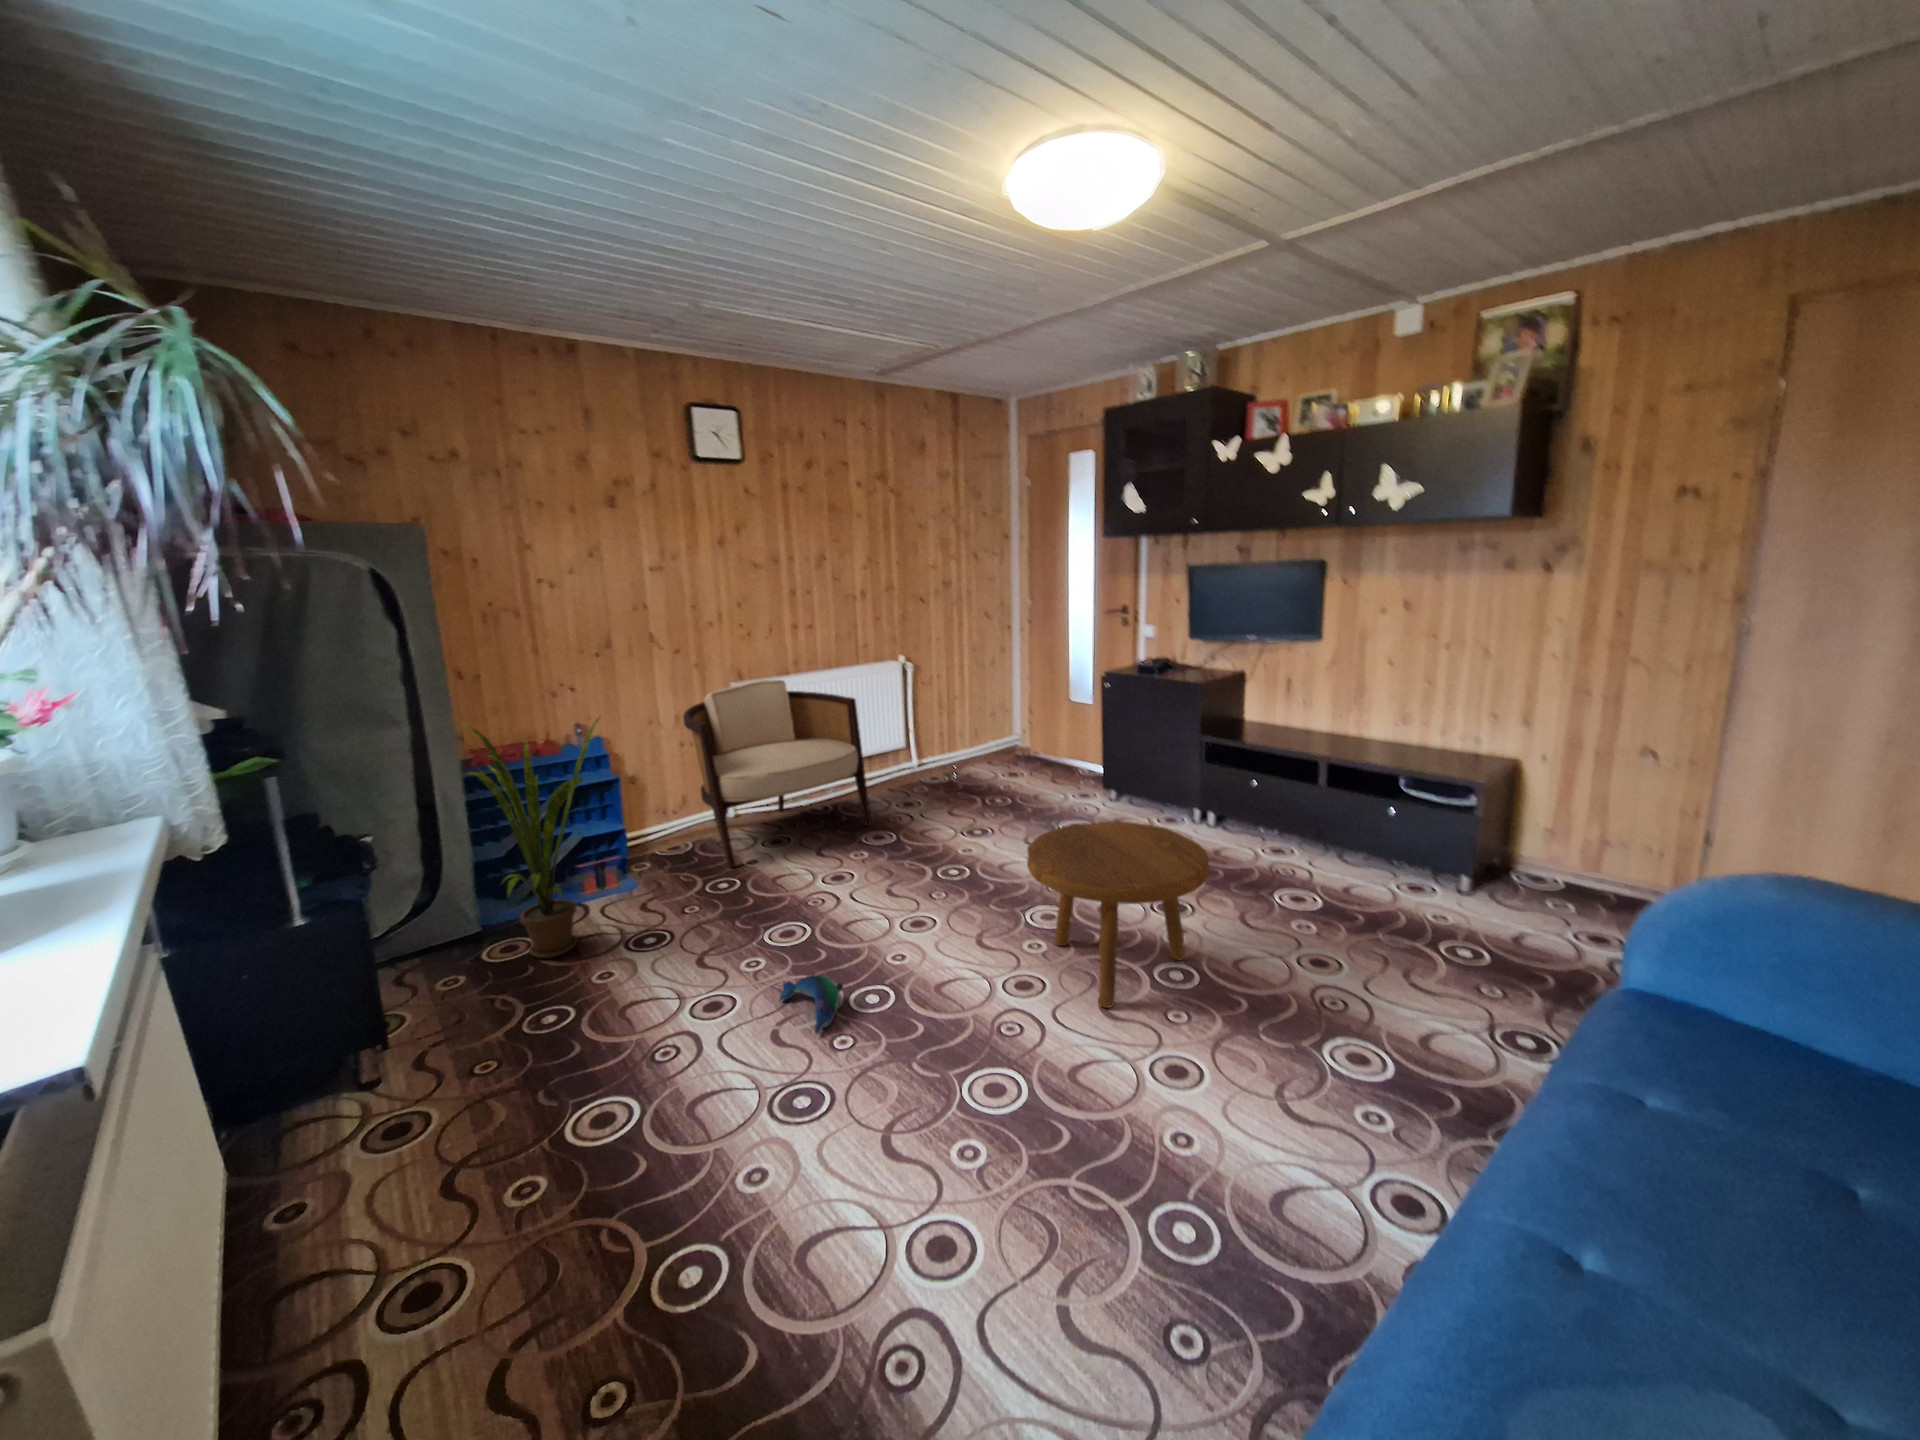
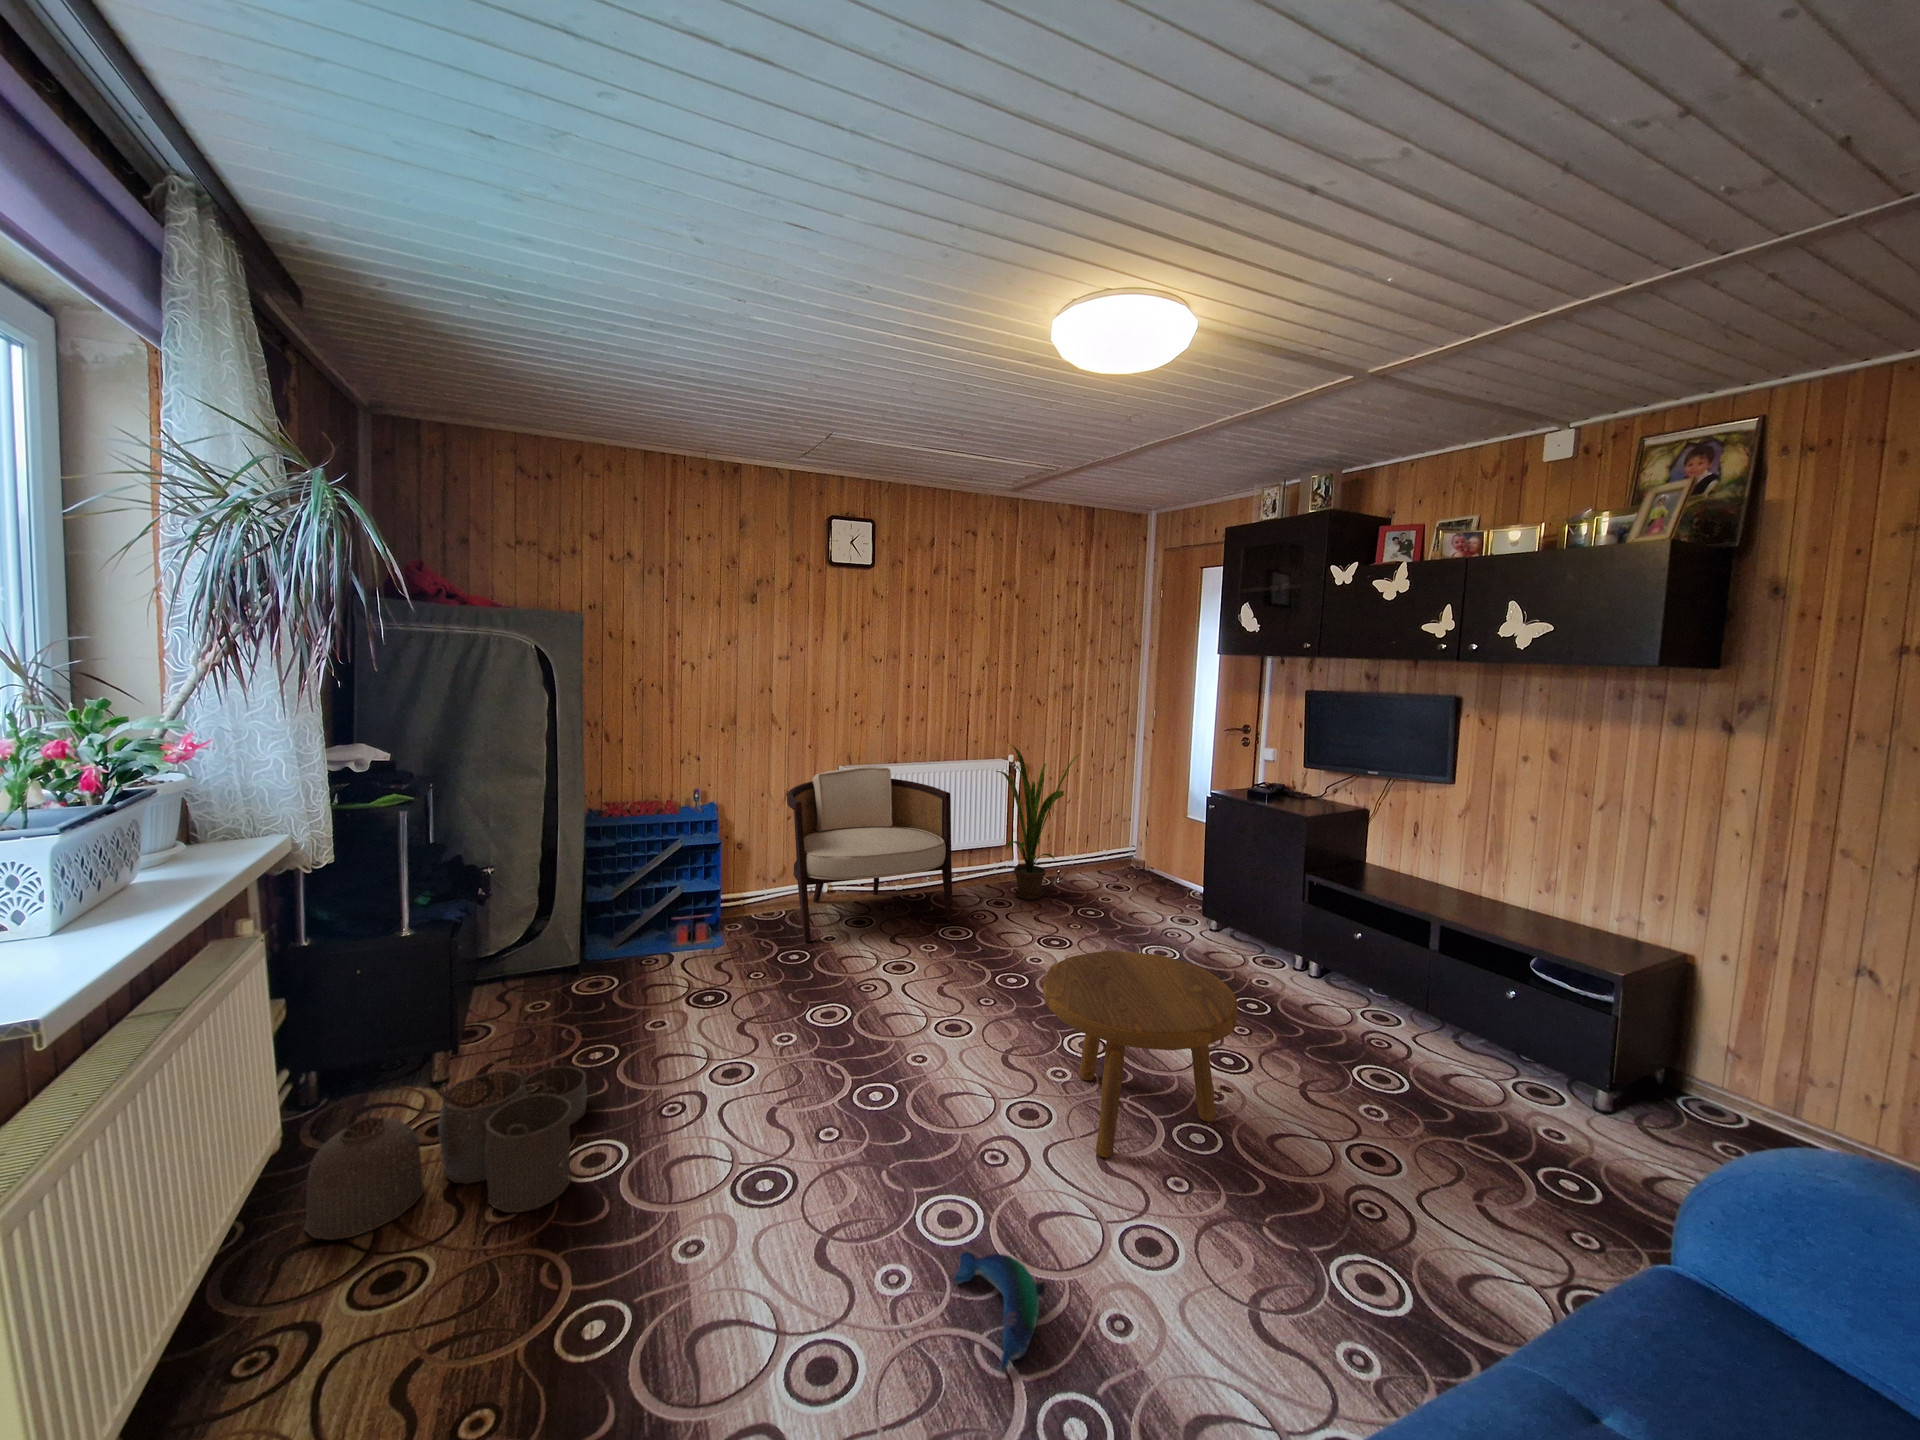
house plant: present [462,718,599,958] -> present [996,745,1078,900]
plush toy: present [780,975,843,1034] -> present [954,1252,1045,1371]
woven basket: none [267,1025,588,1278] -> present [304,1057,587,1240]

